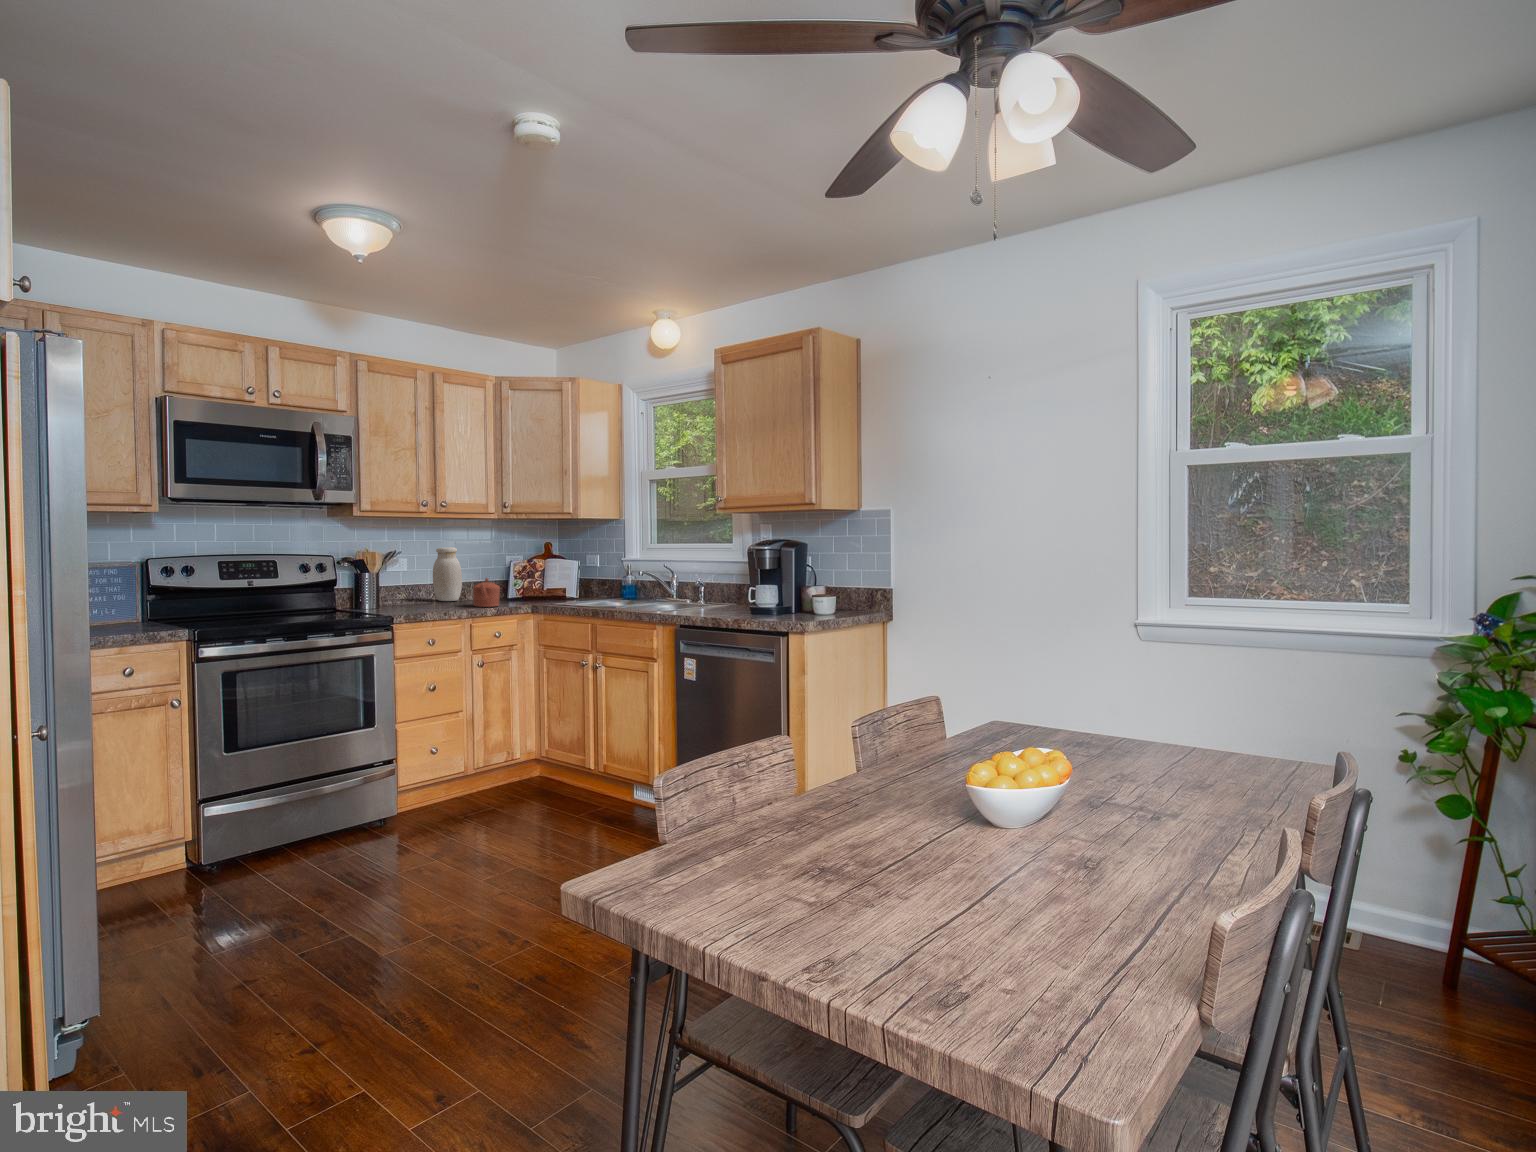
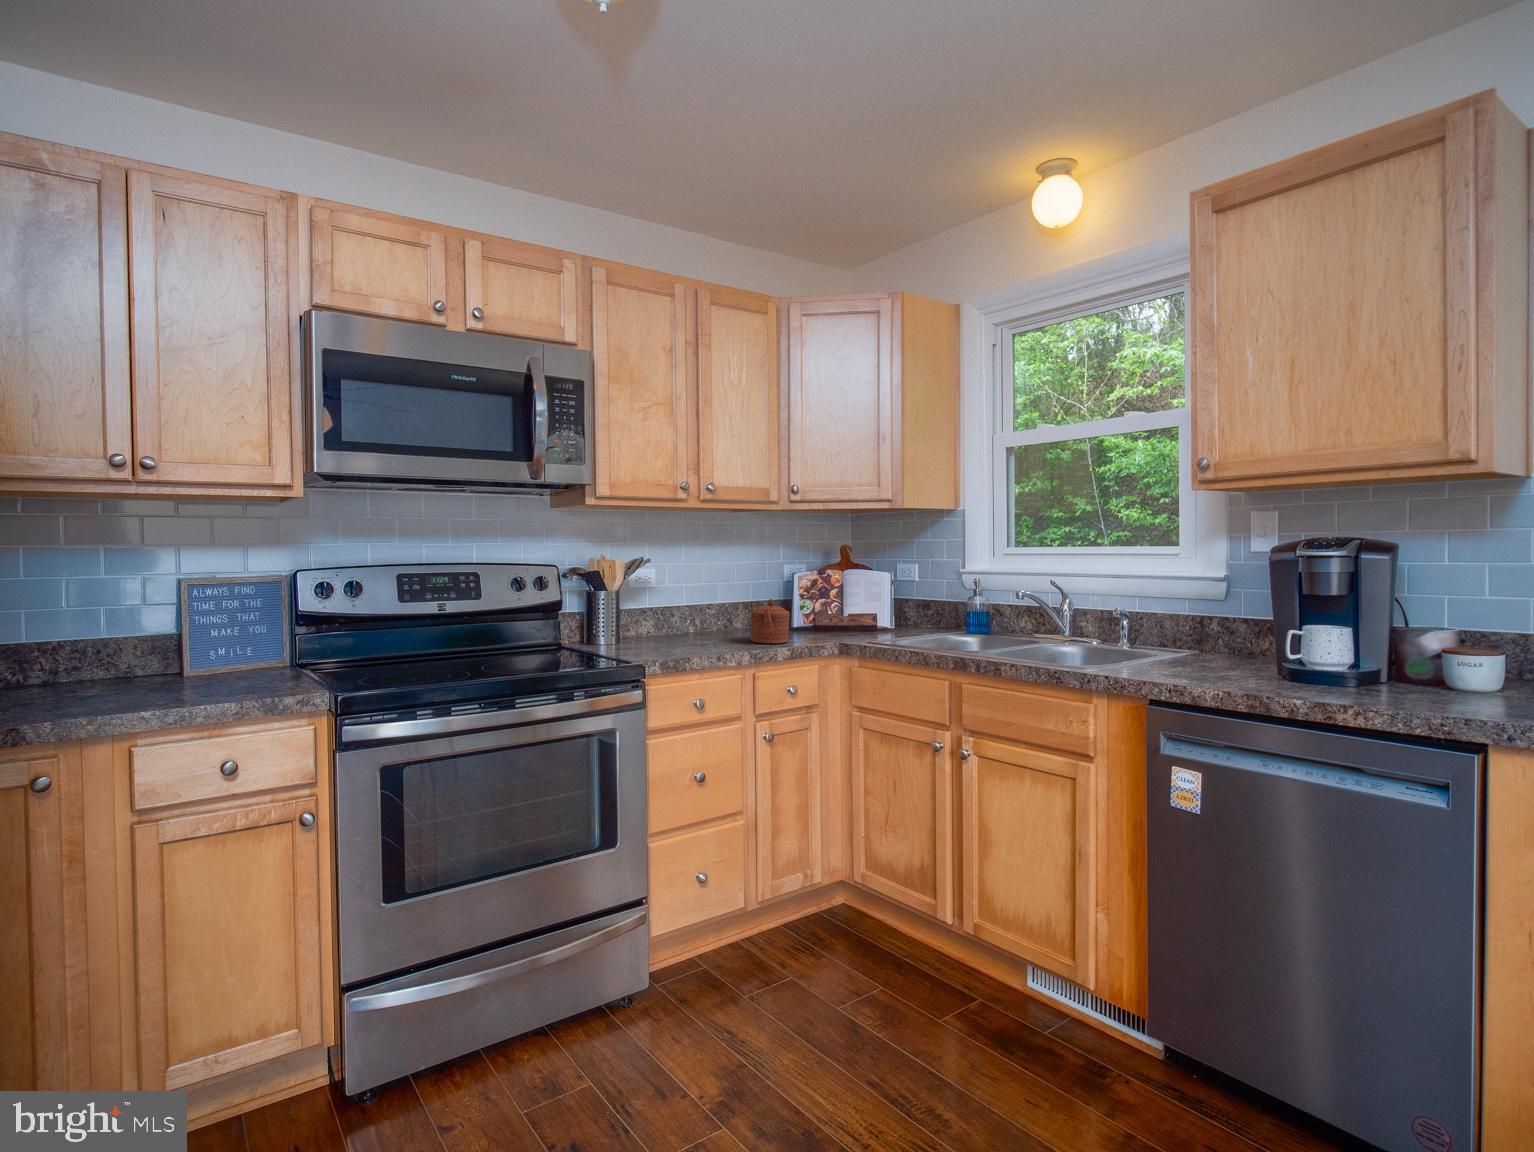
jar: present [433,547,462,601] -> none [691,553,730,631]

